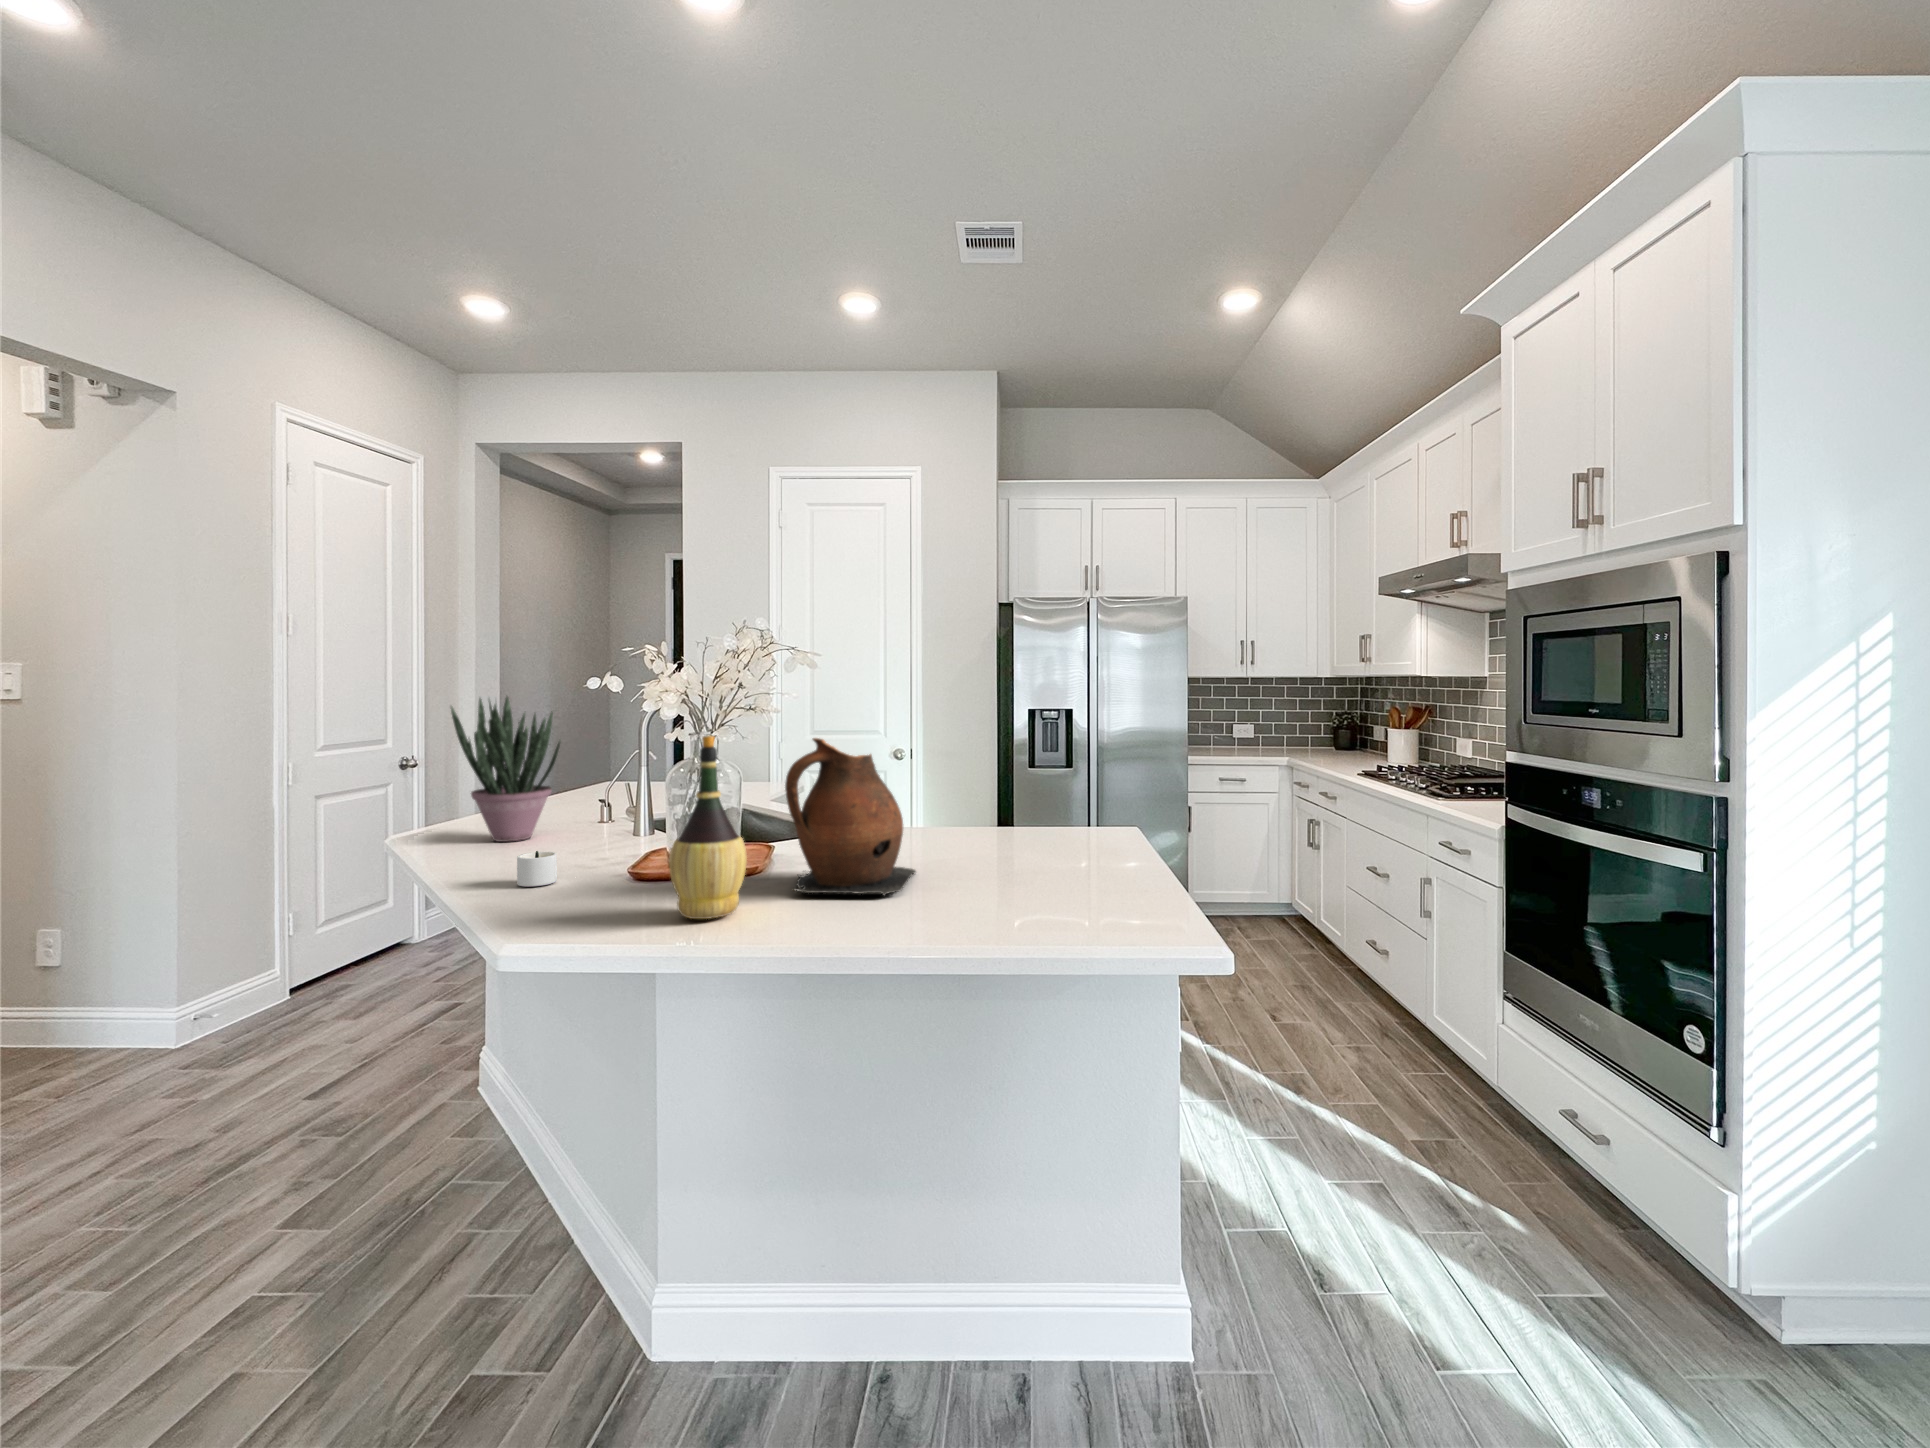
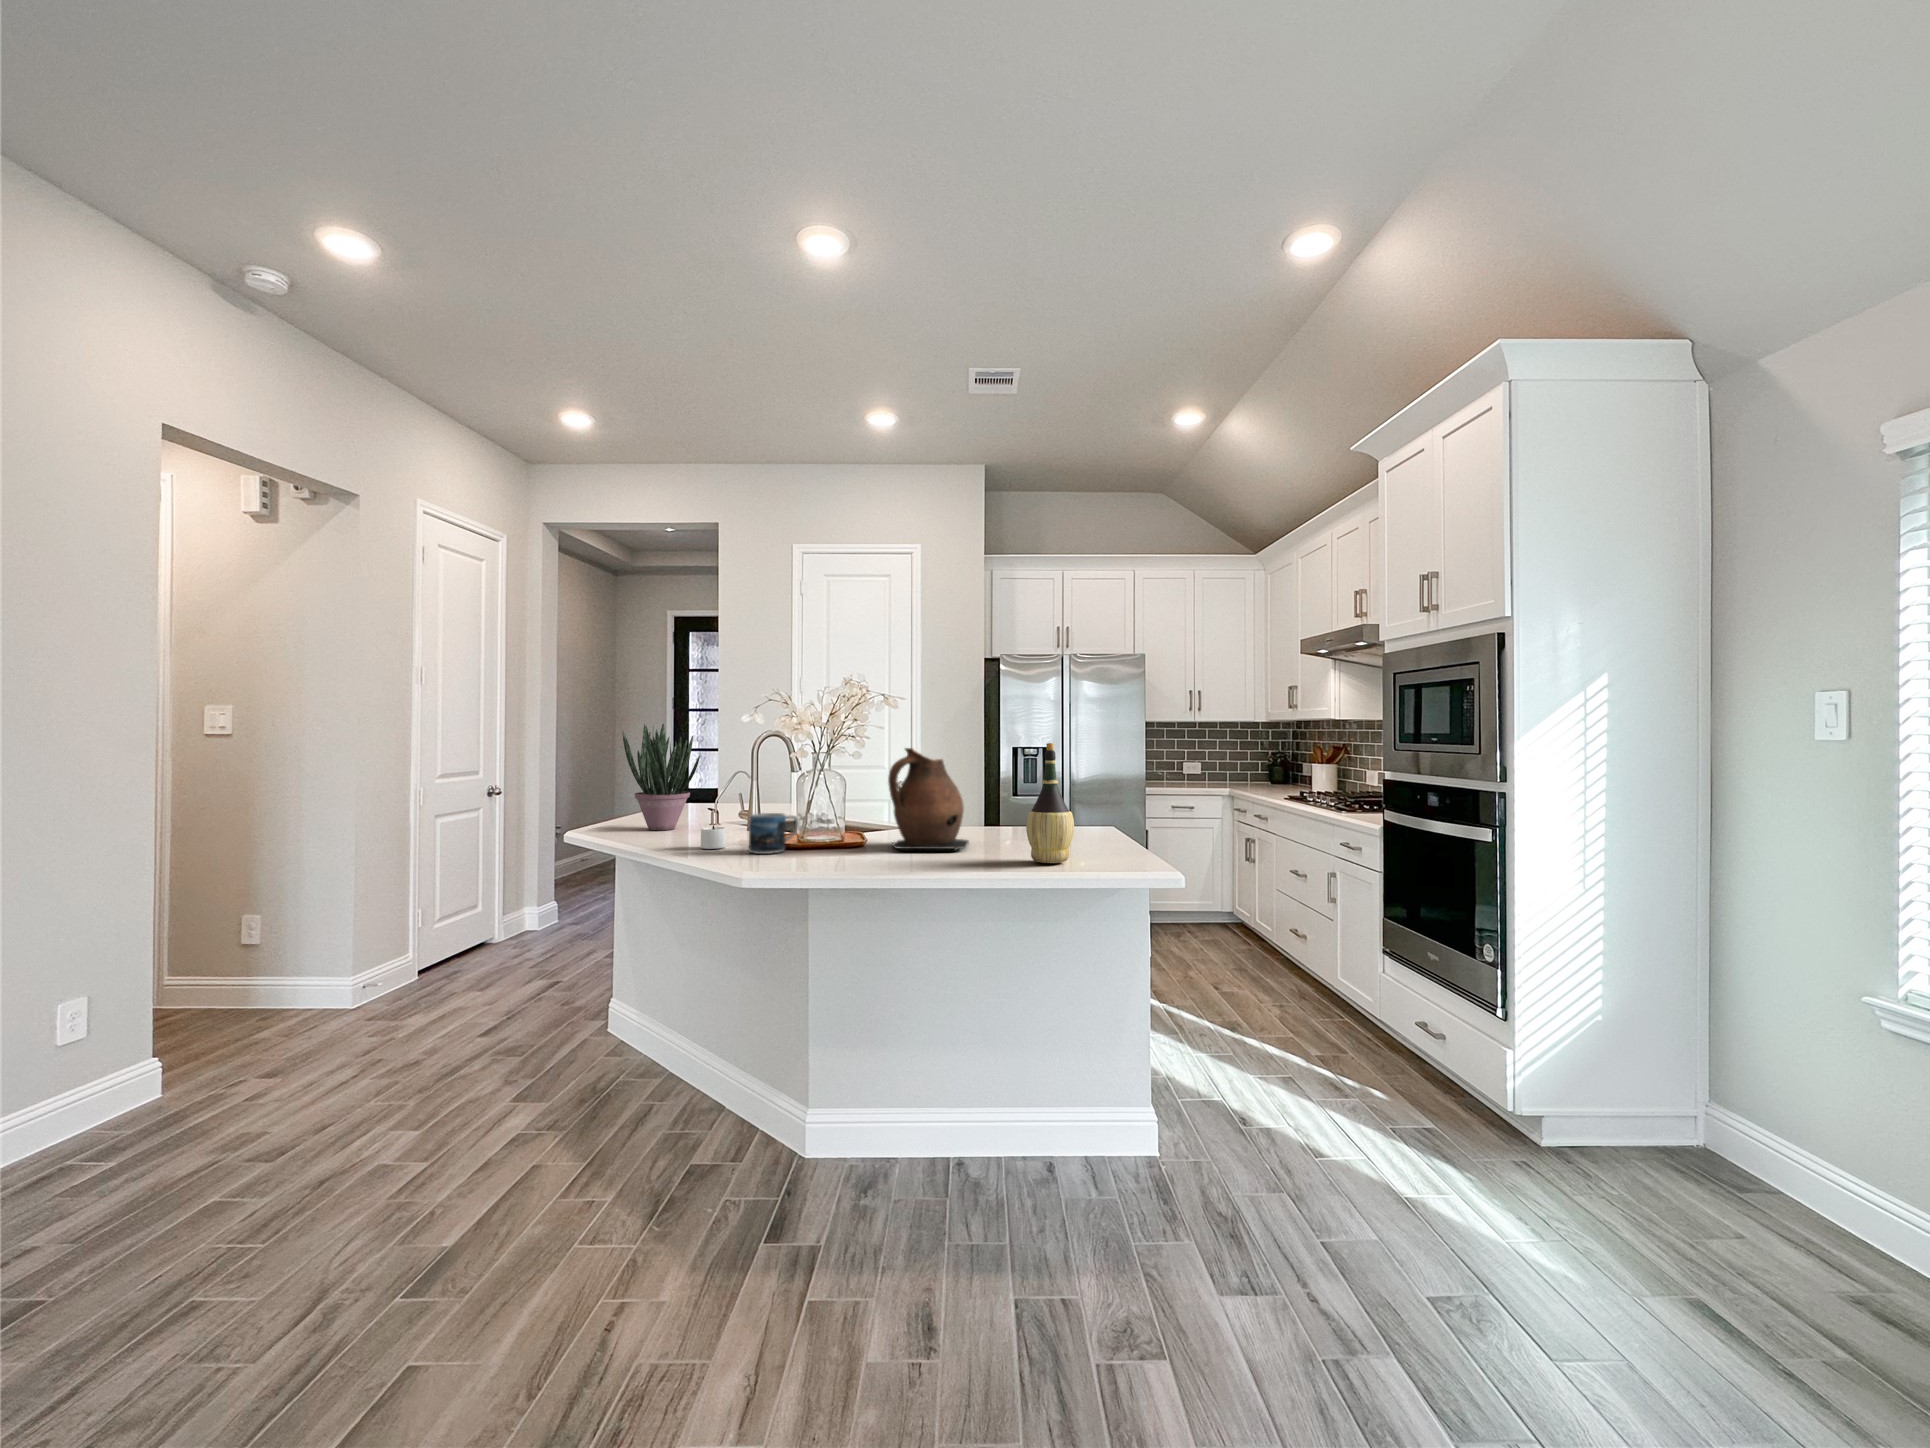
wine bottle: present [669,735,747,919] -> present [1026,743,1074,863]
mug: none [577,835,658,900] -> present [749,813,799,854]

